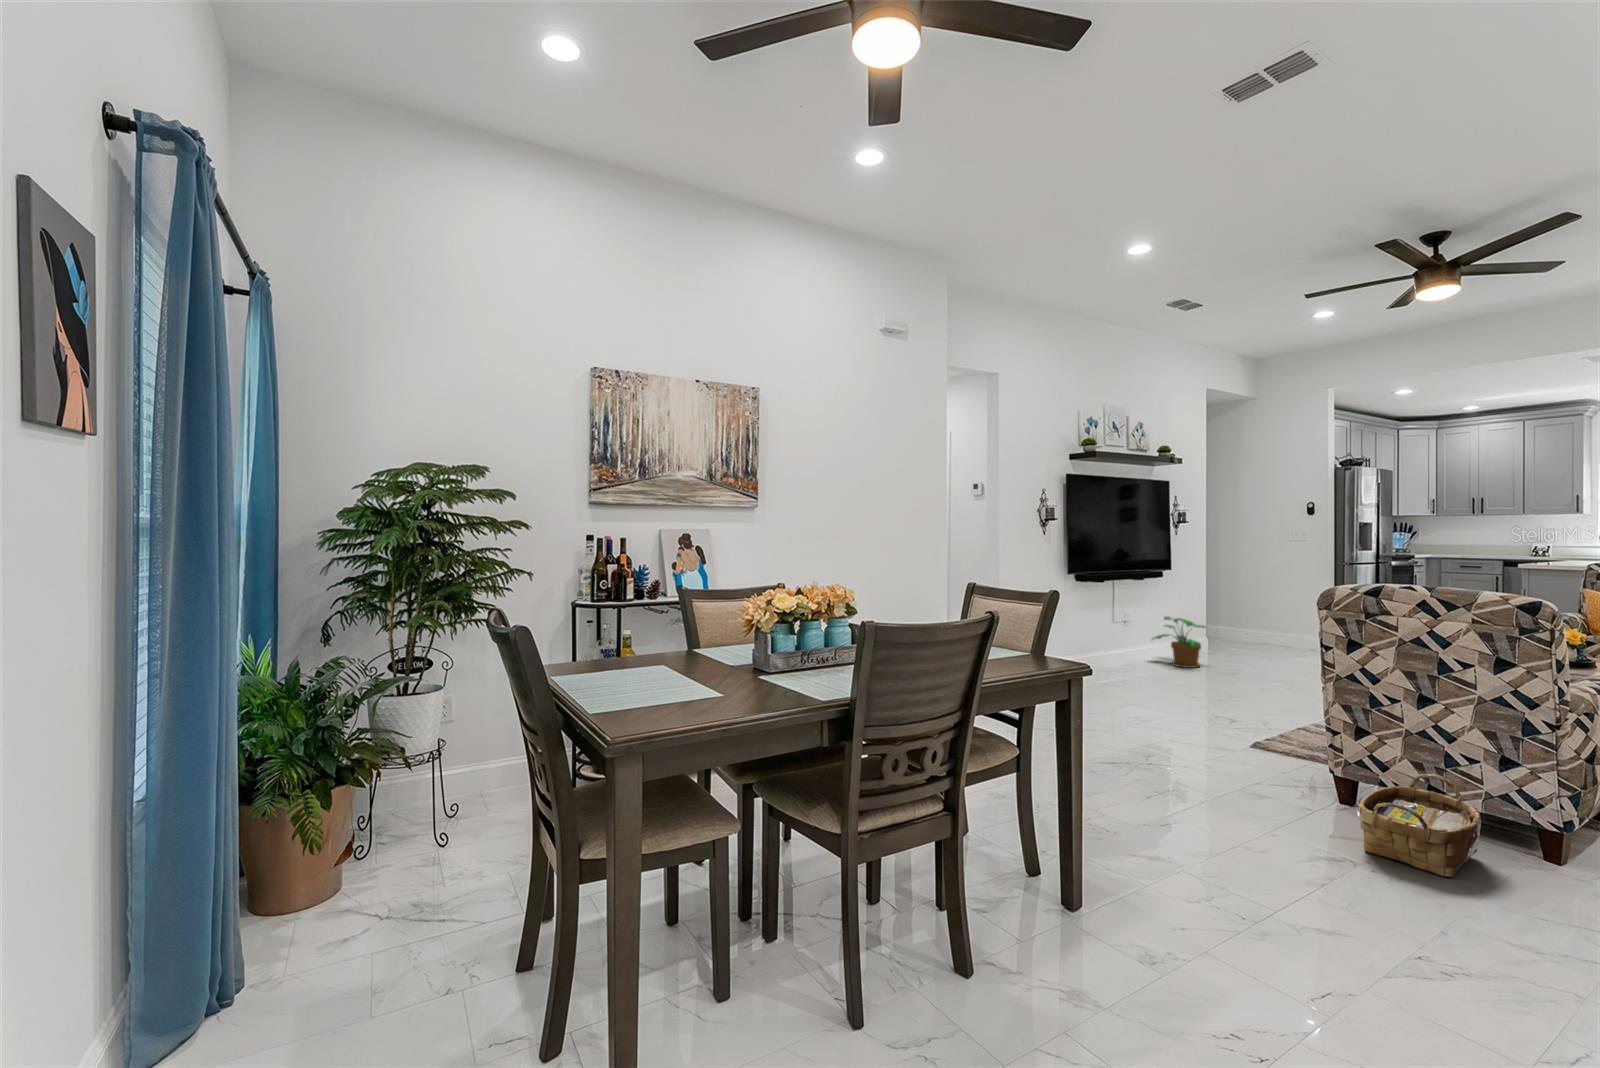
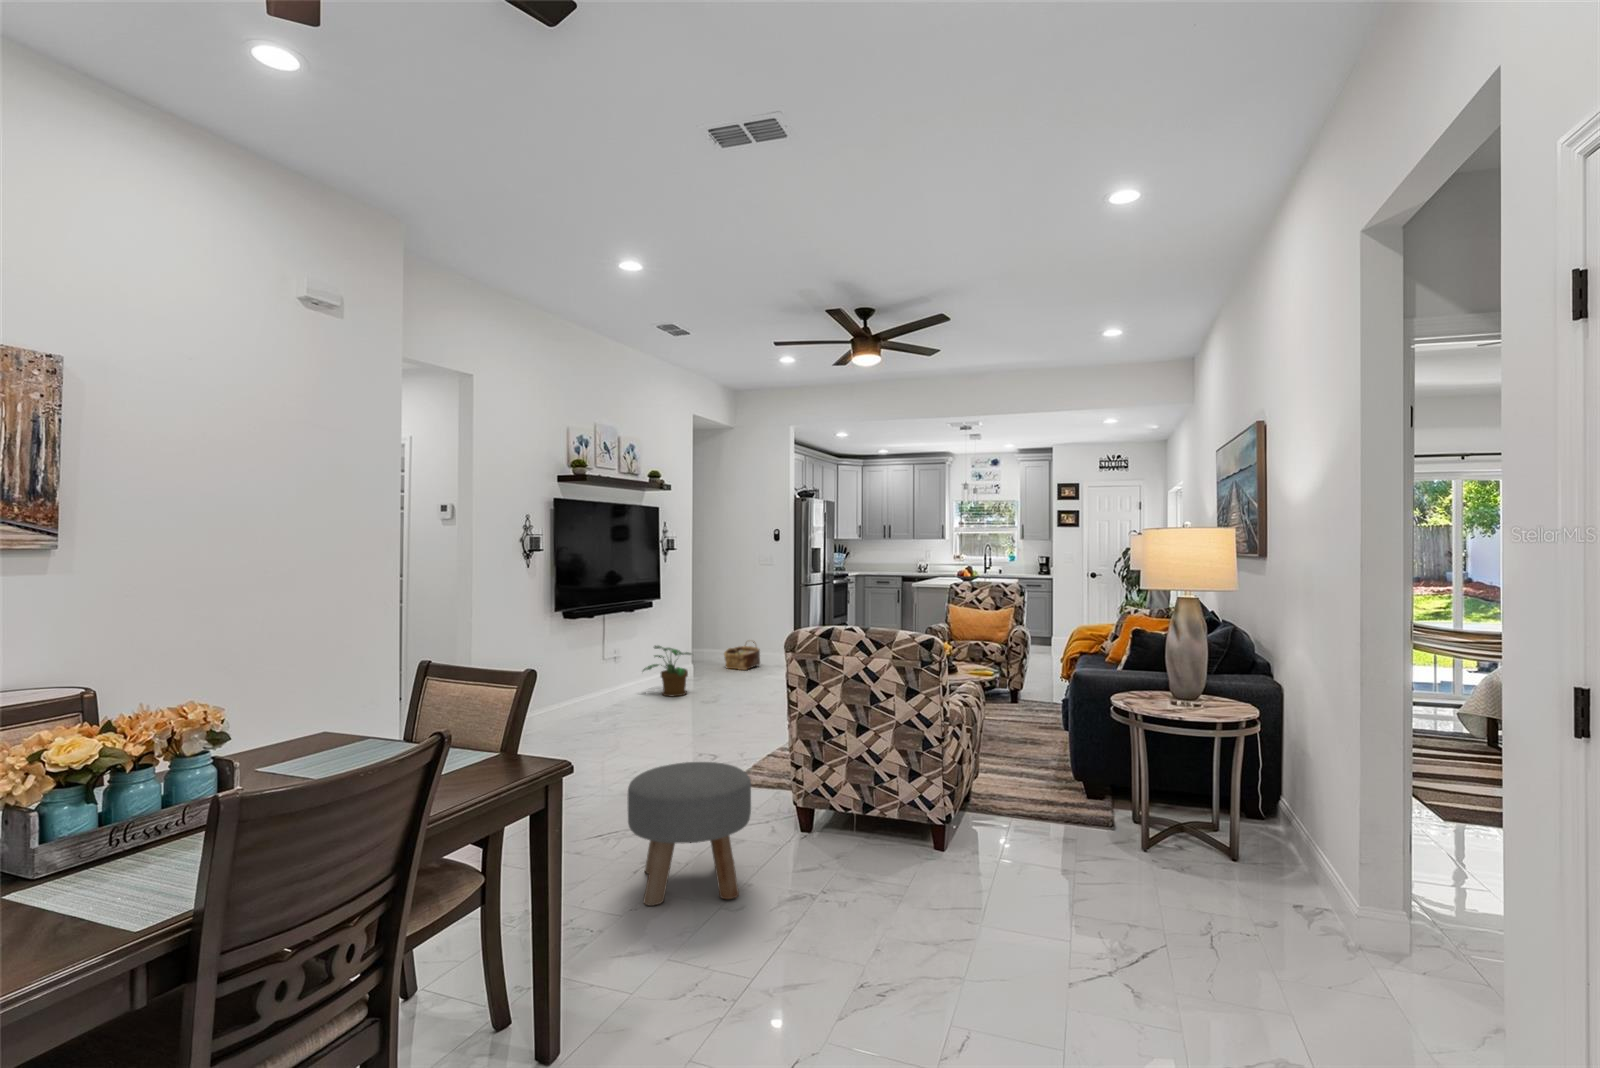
ottoman: none [1144,706,1278,841] -> present [628,762,751,906]
woven basket: present [1359,774,1481,877] -> present [724,641,760,670]

